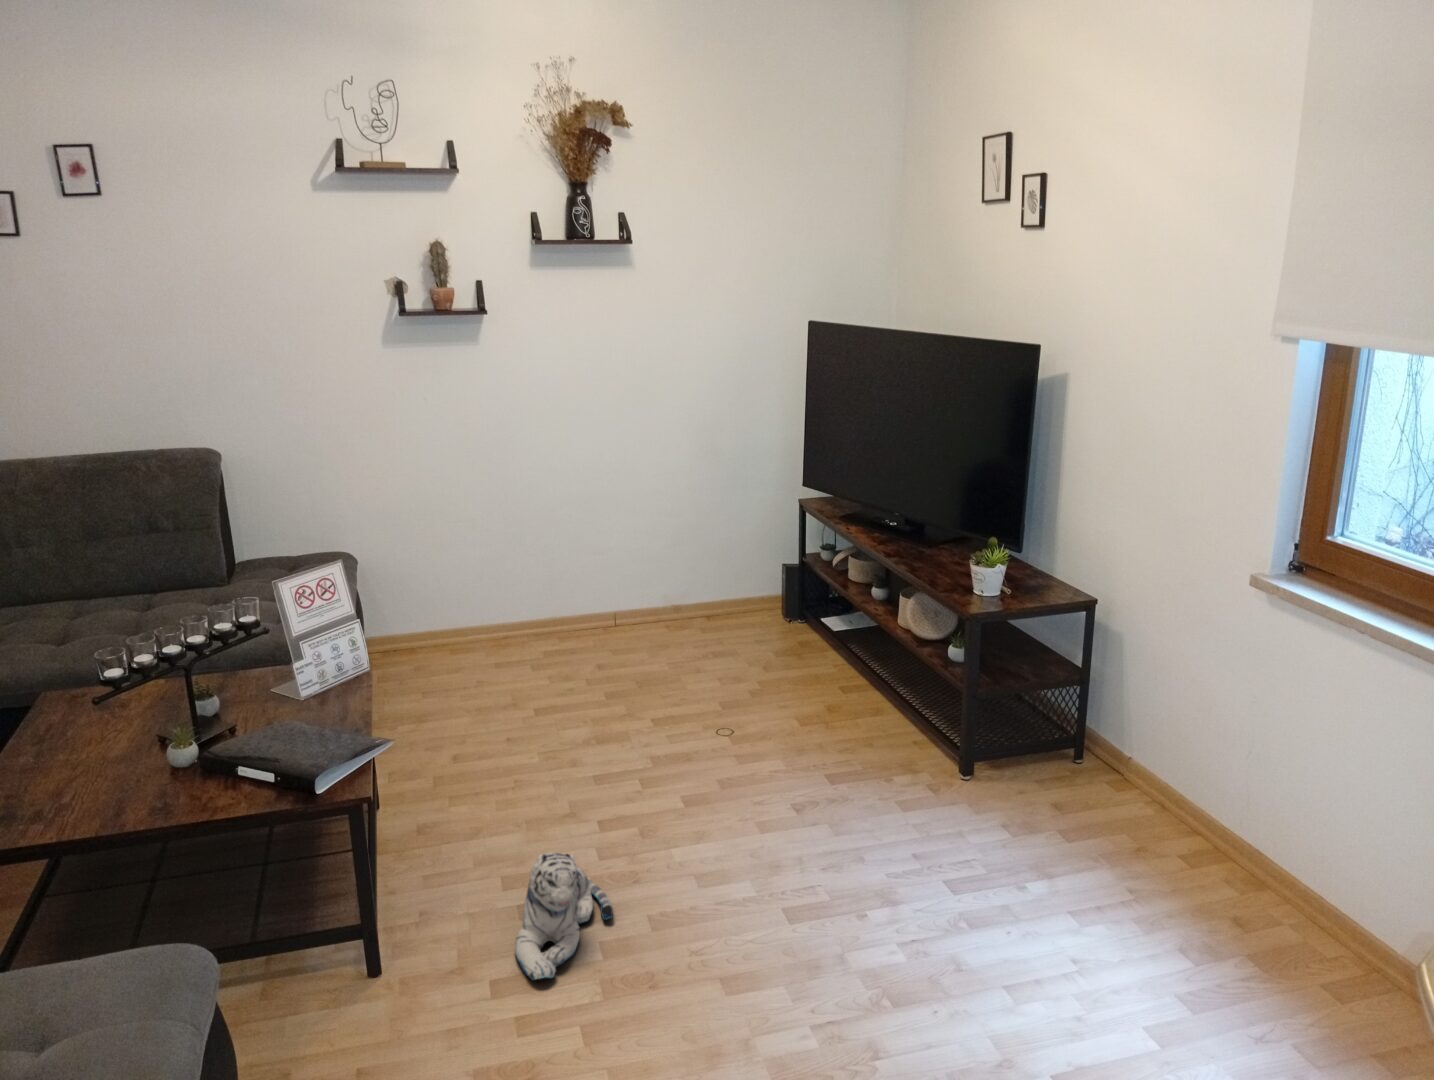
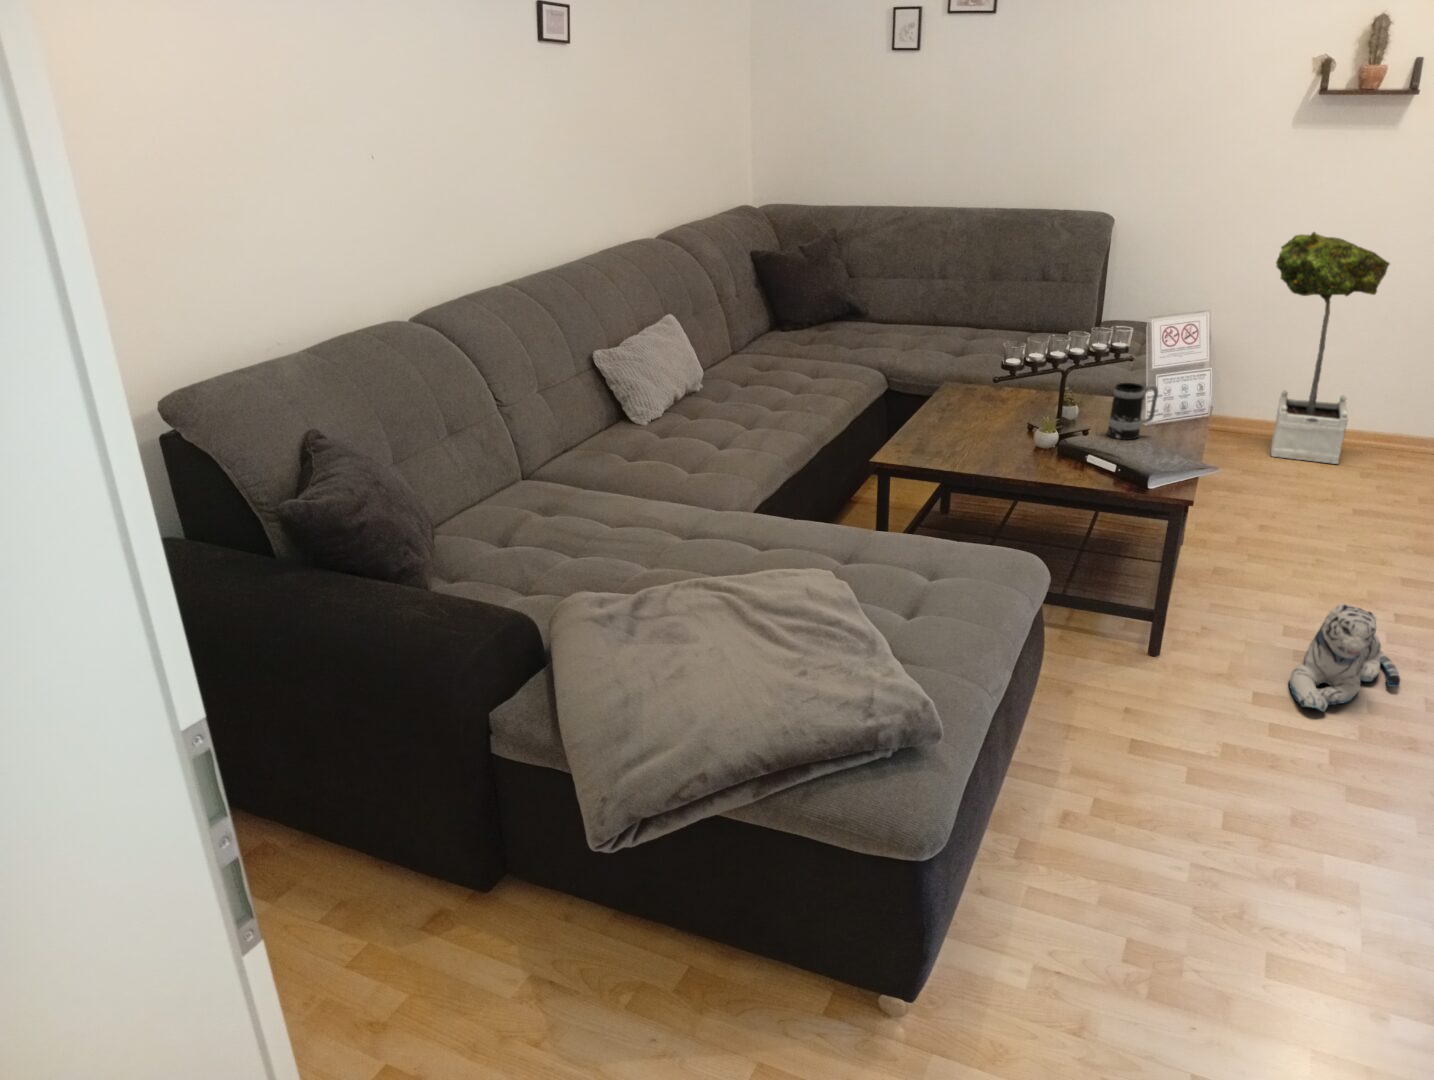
potted tree: none [402,451,513,678] -> present [1271,232,1389,464]
mug: none [253,660,306,732] -> present [1107,383,1158,440]

